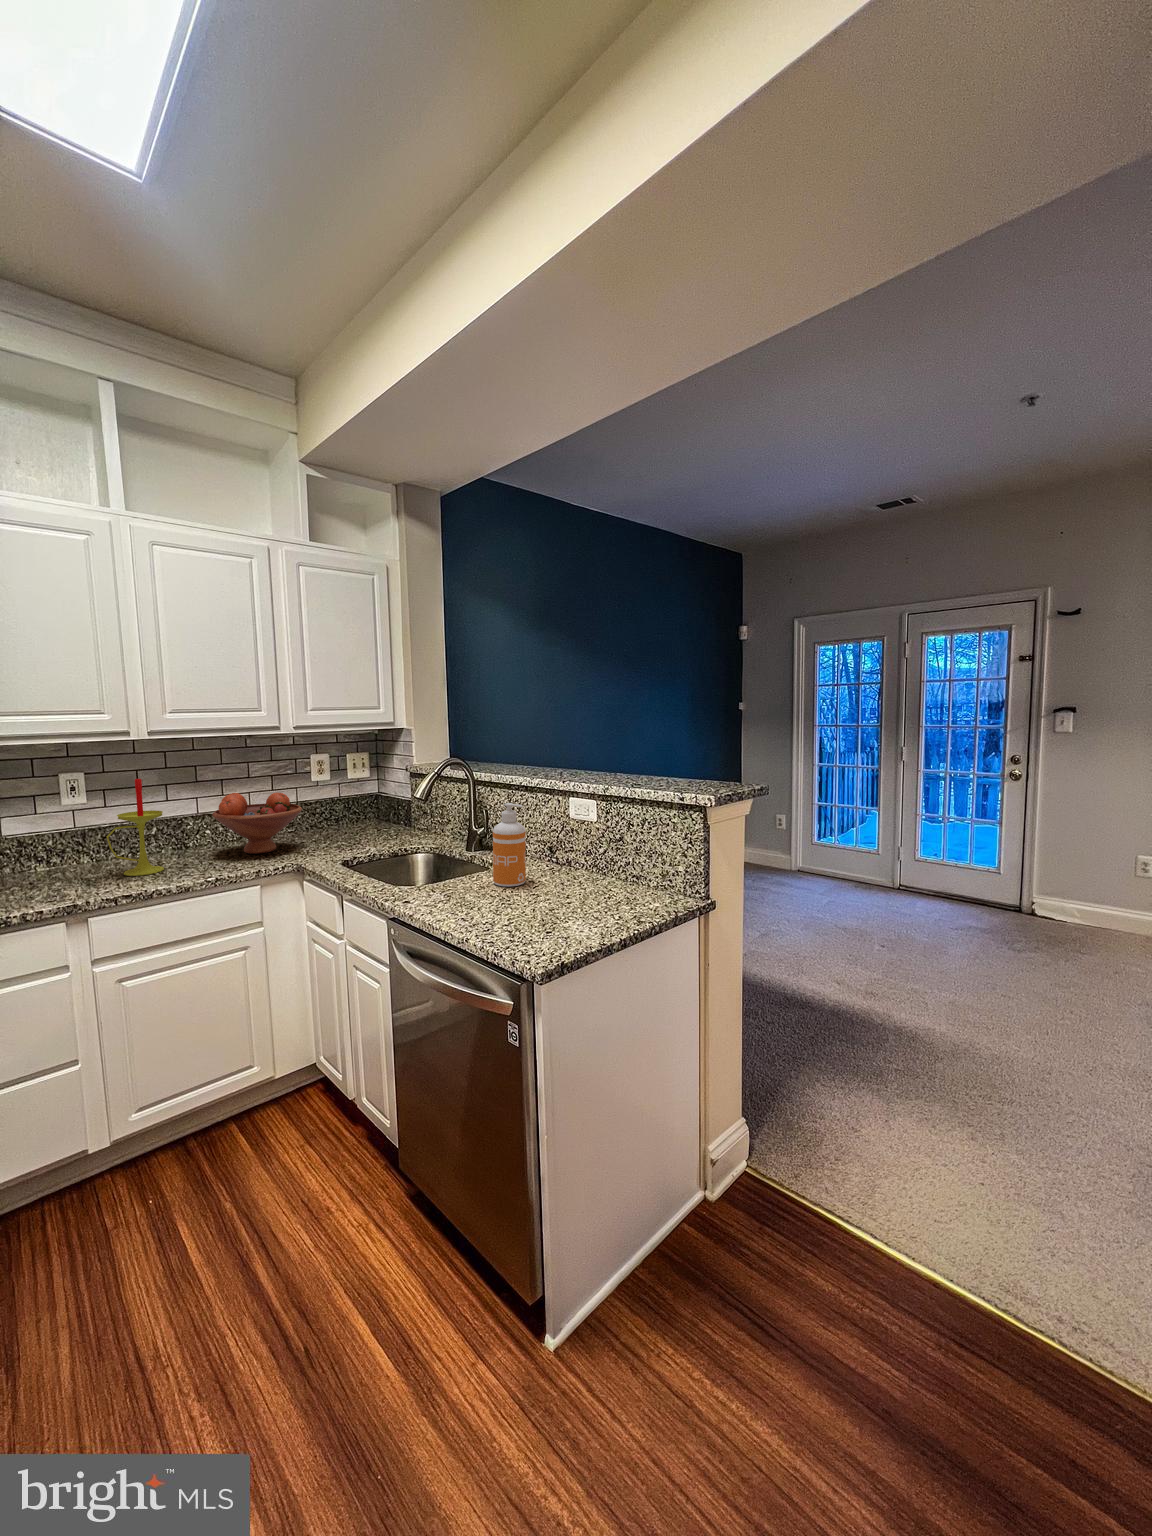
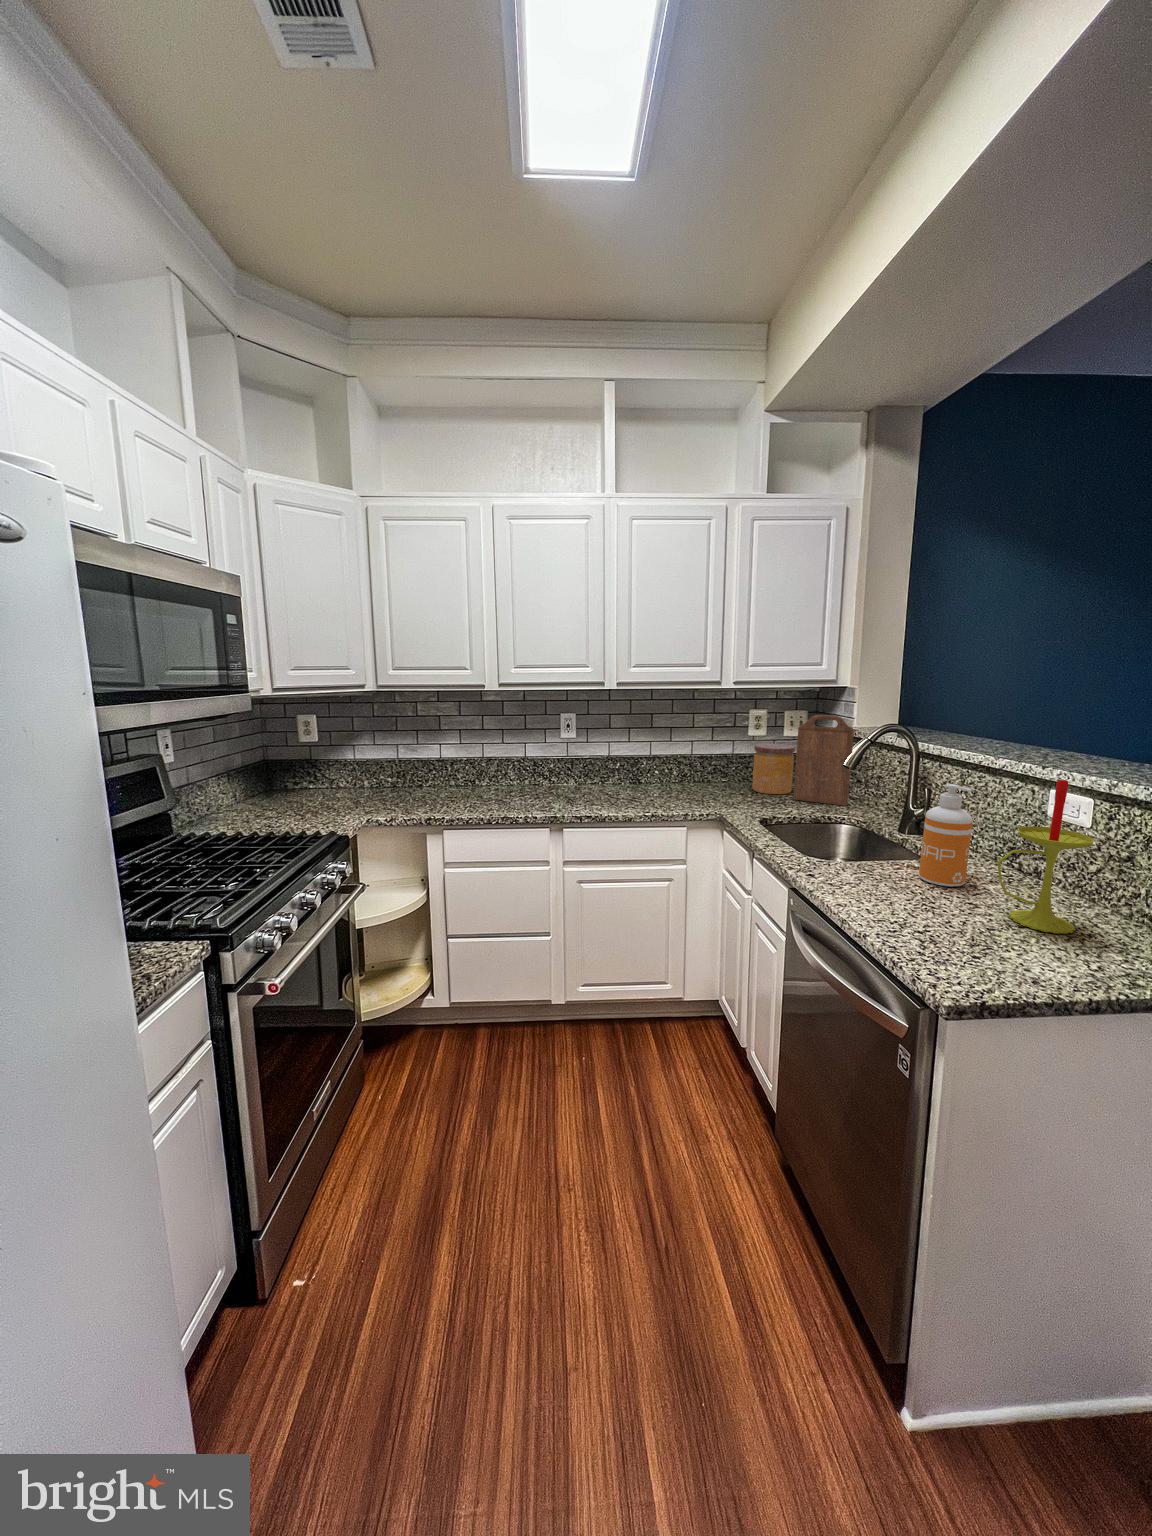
cutting board: none [368,754,421,838] -> present [793,715,854,806]
candle: present [107,779,164,876] -> present [997,780,1094,934]
jar: none [324,785,366,836] -> present [752,744,795,794]
fruit bowl: present [212,793,302,854] -> none [658,742,731,798]

